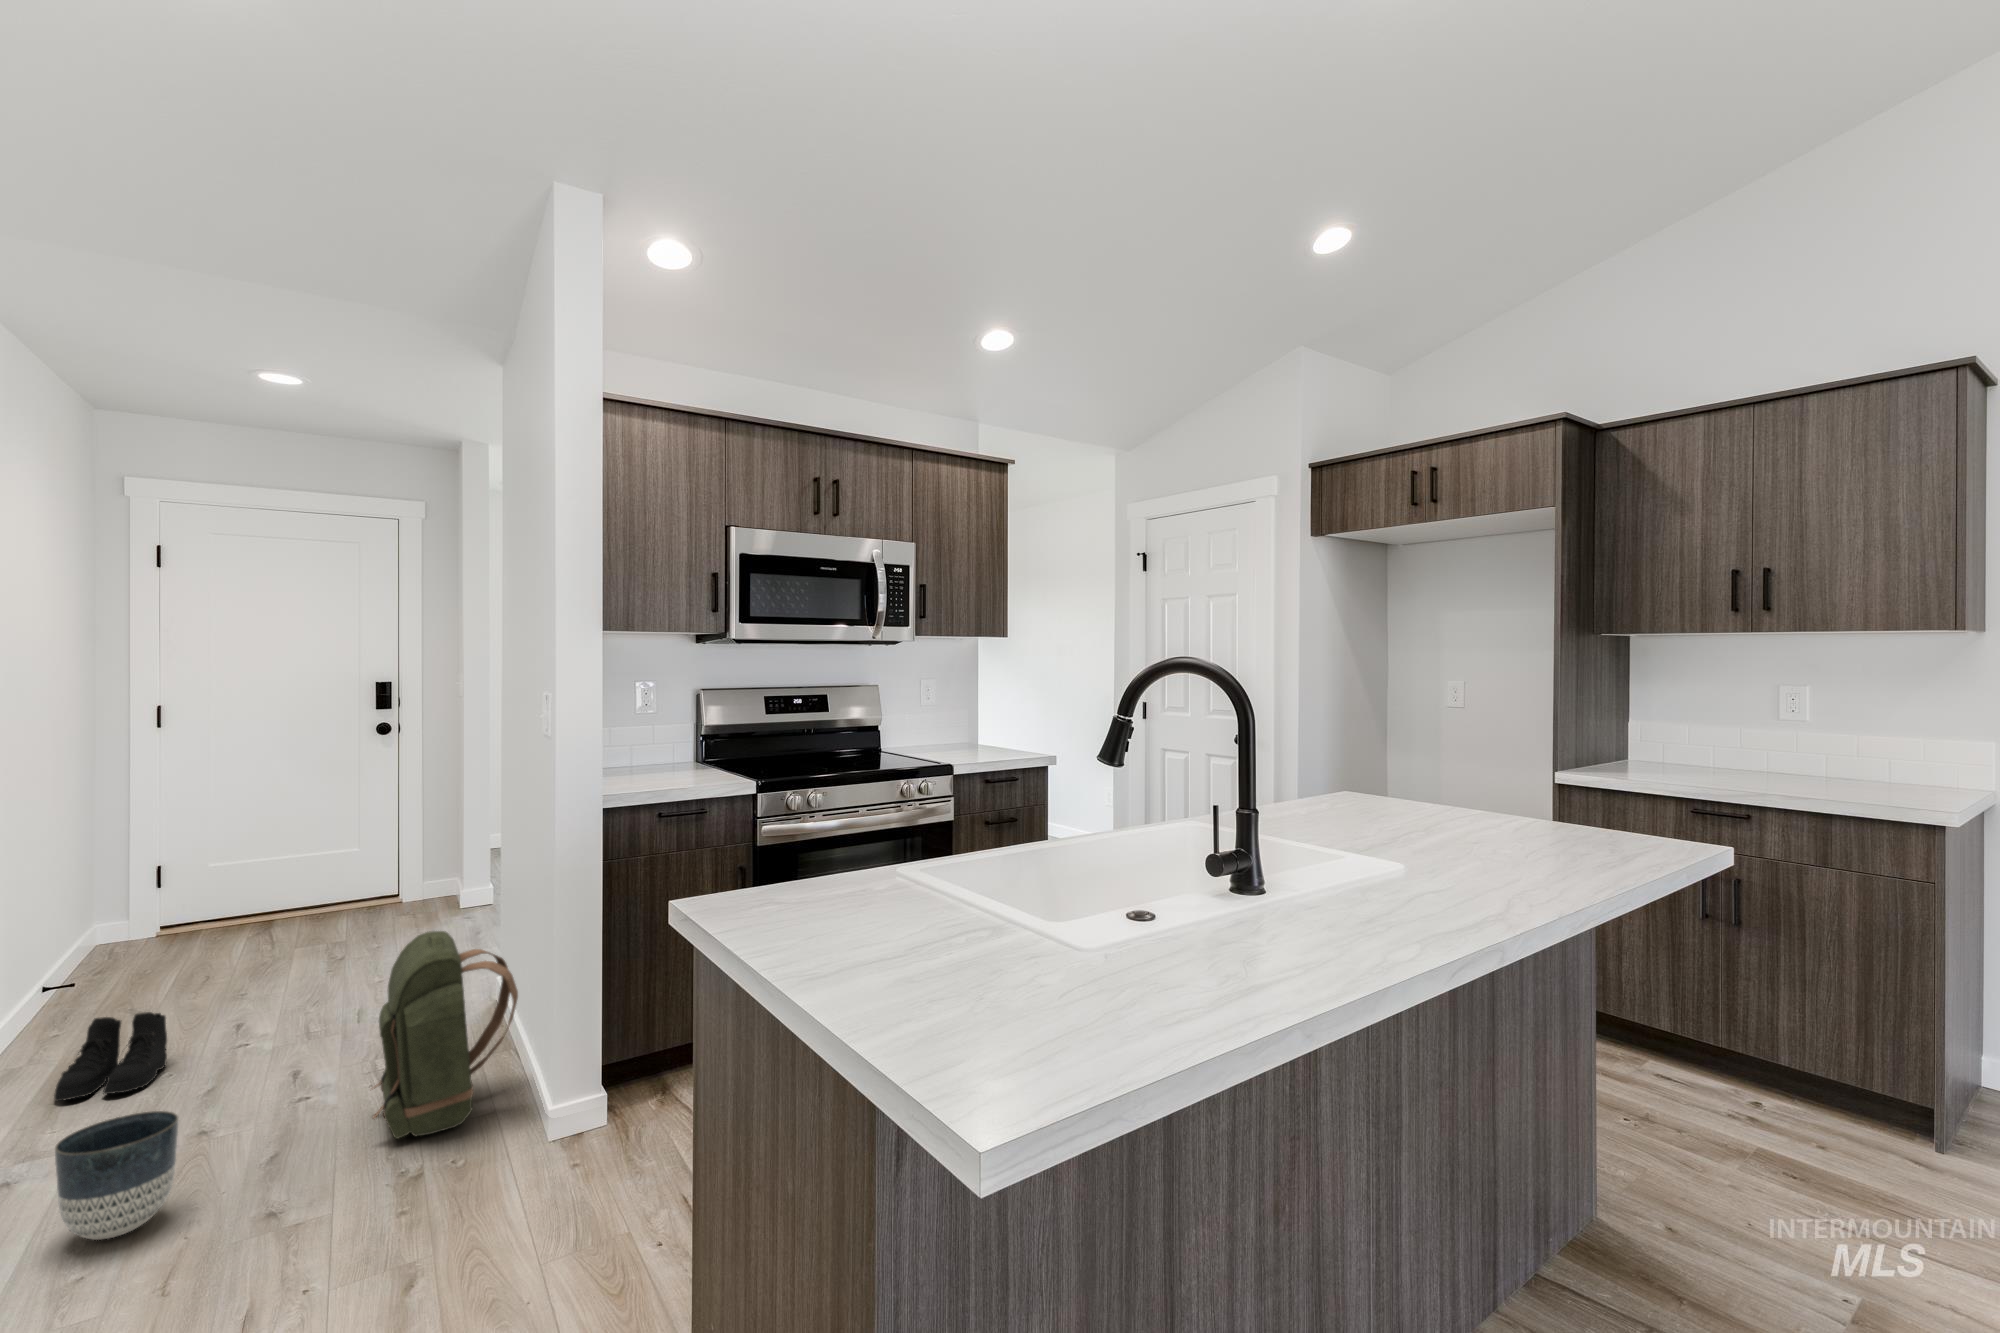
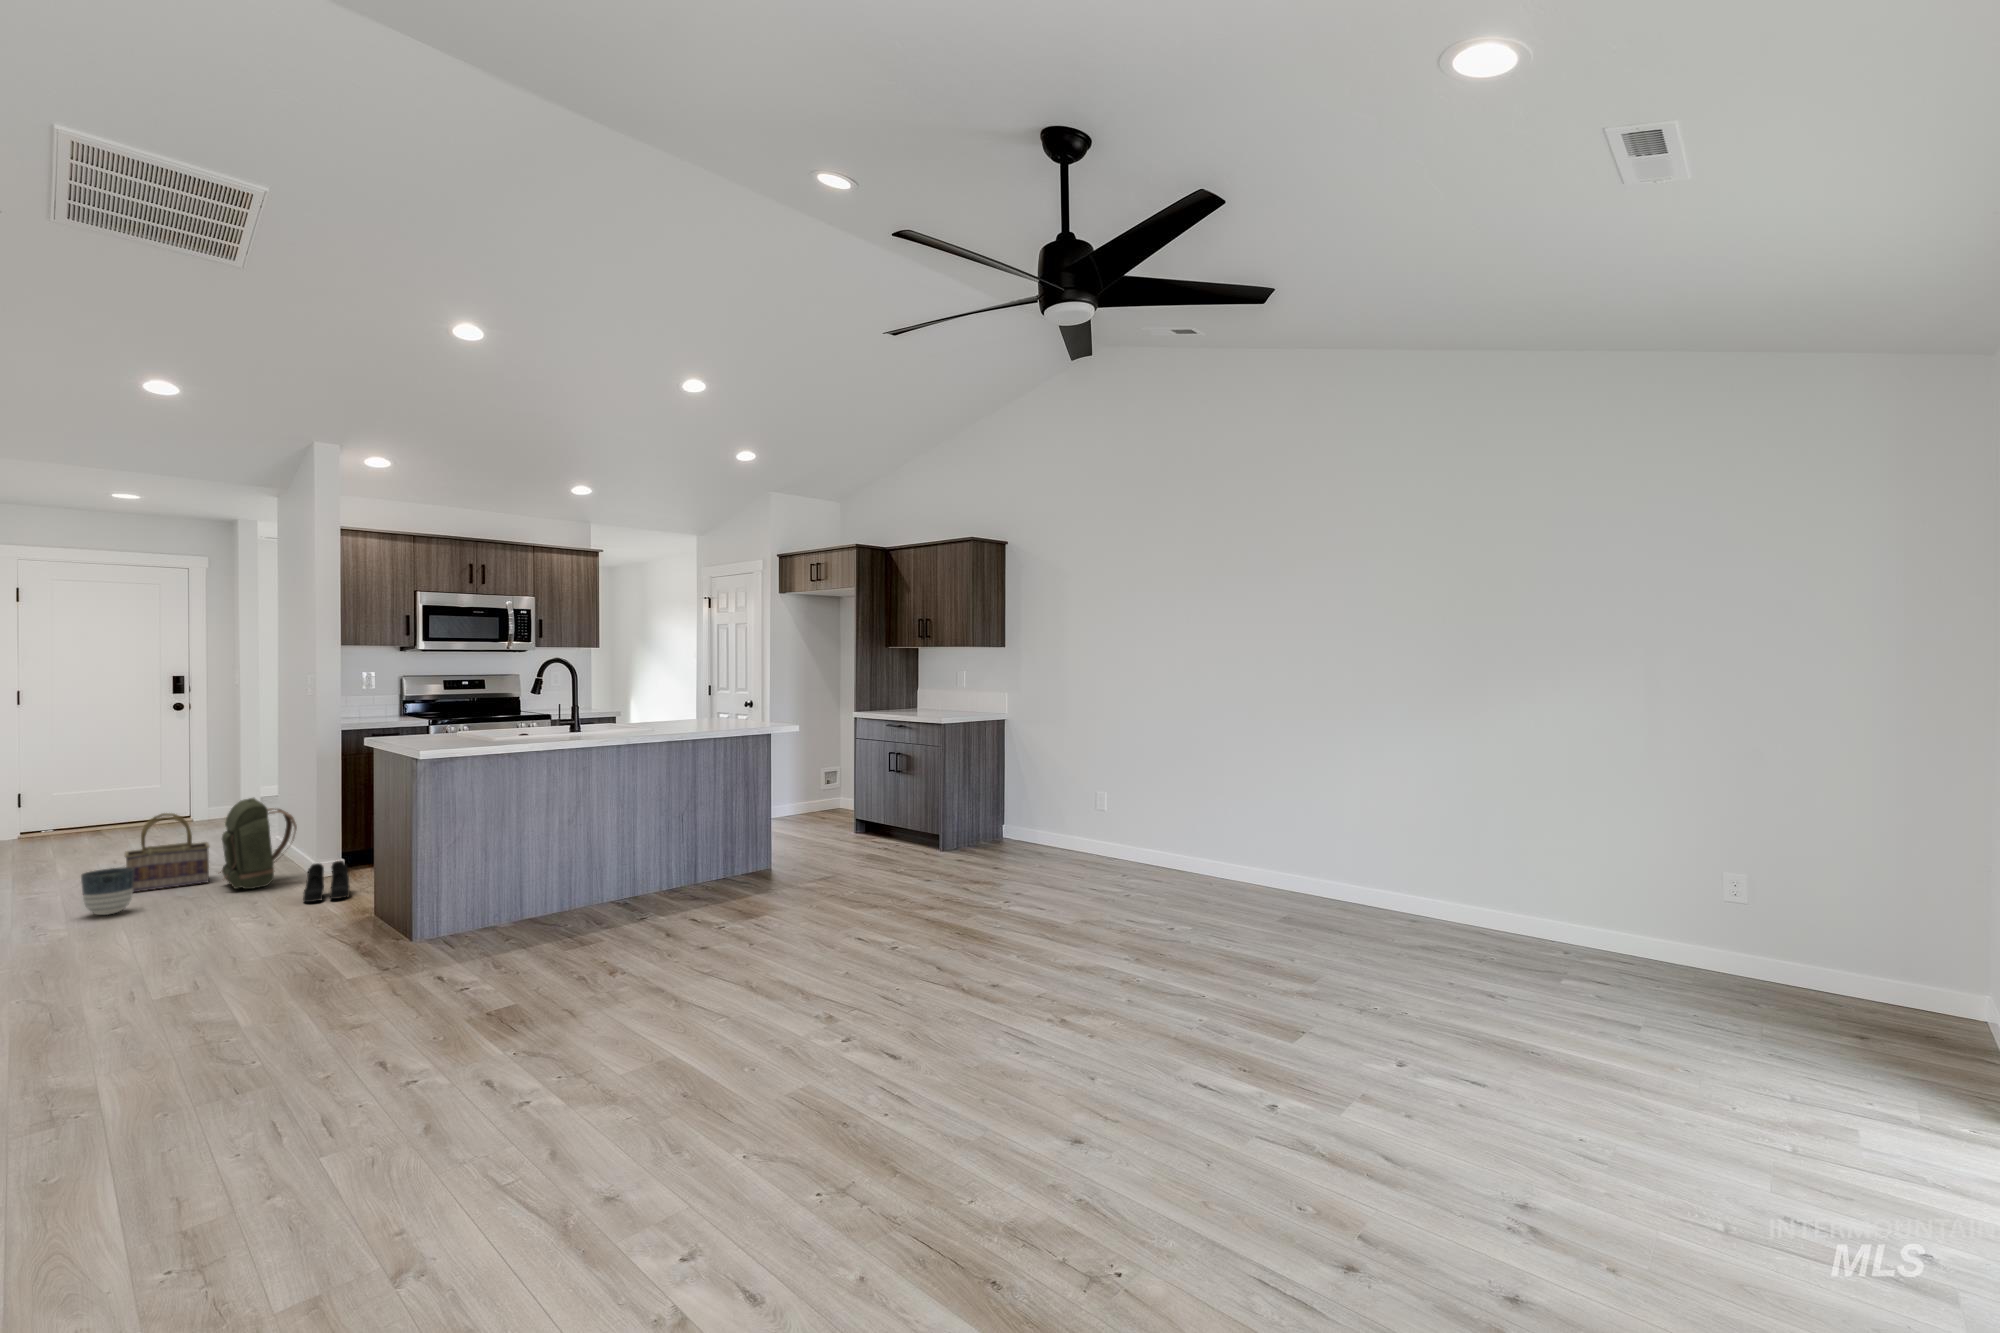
basket: none [201,951,368,1128] -> present [125,813,209,892]
boots: present [54,1012,167,1101] -> present [303,861,350,902]

